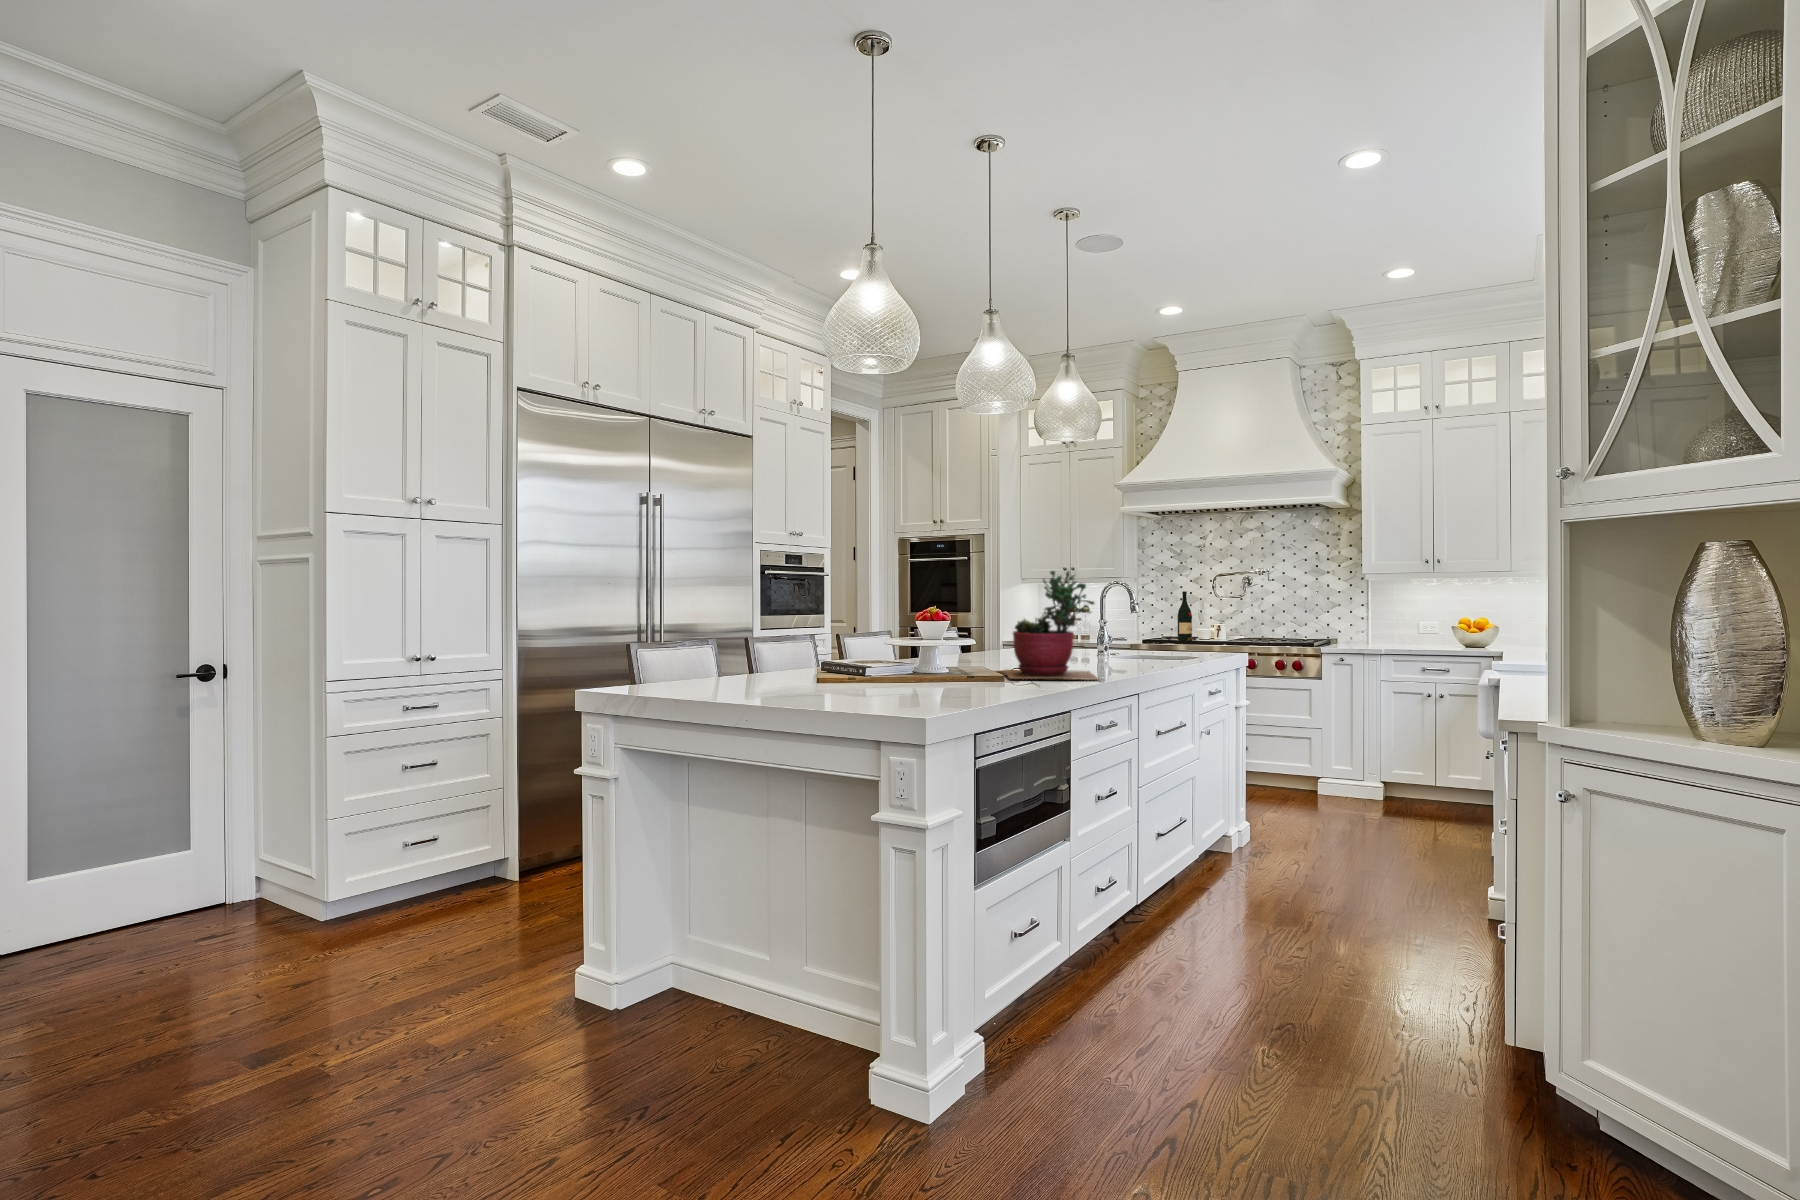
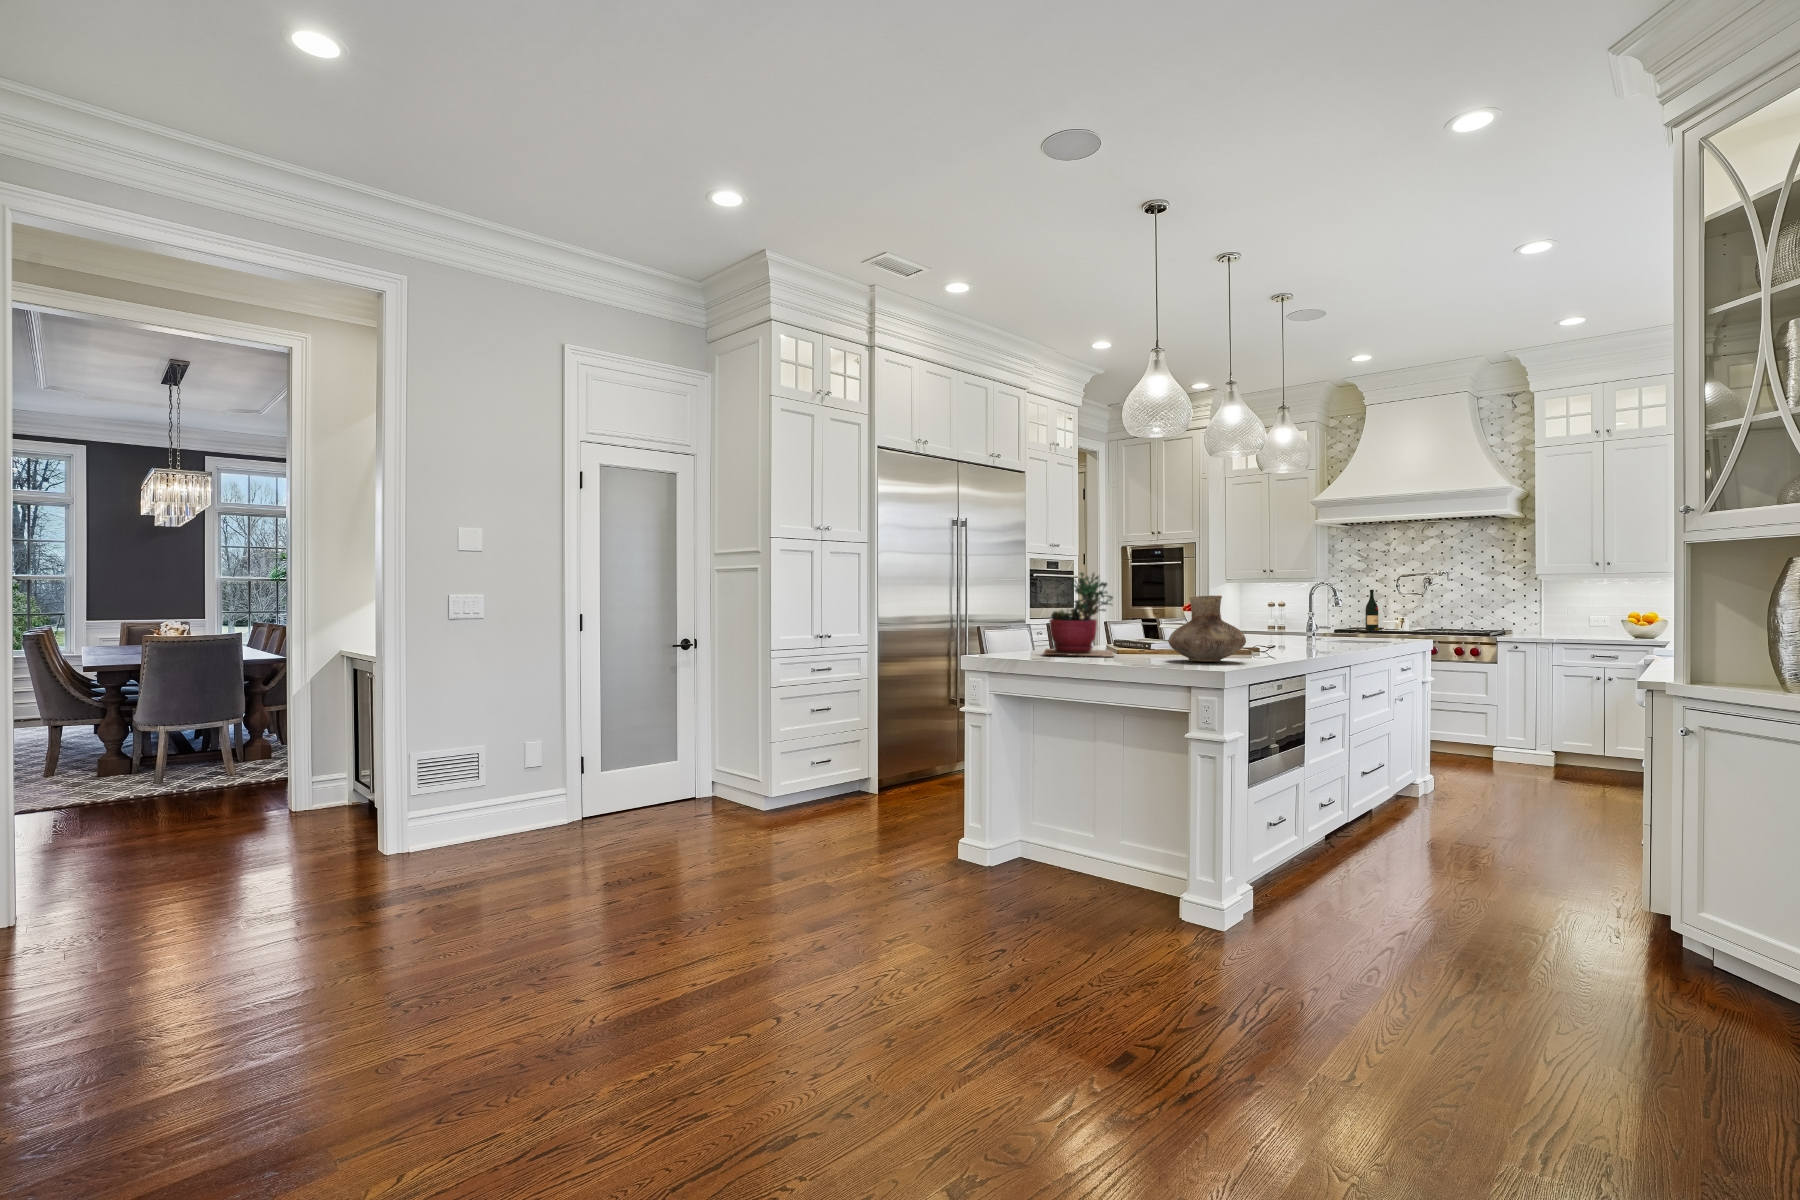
succulent plant: present [1005,571,1098,680] -> present [1044,573,1113,657]
vase: none [871,601,979,698] -> present [1168,595,1246,662]

